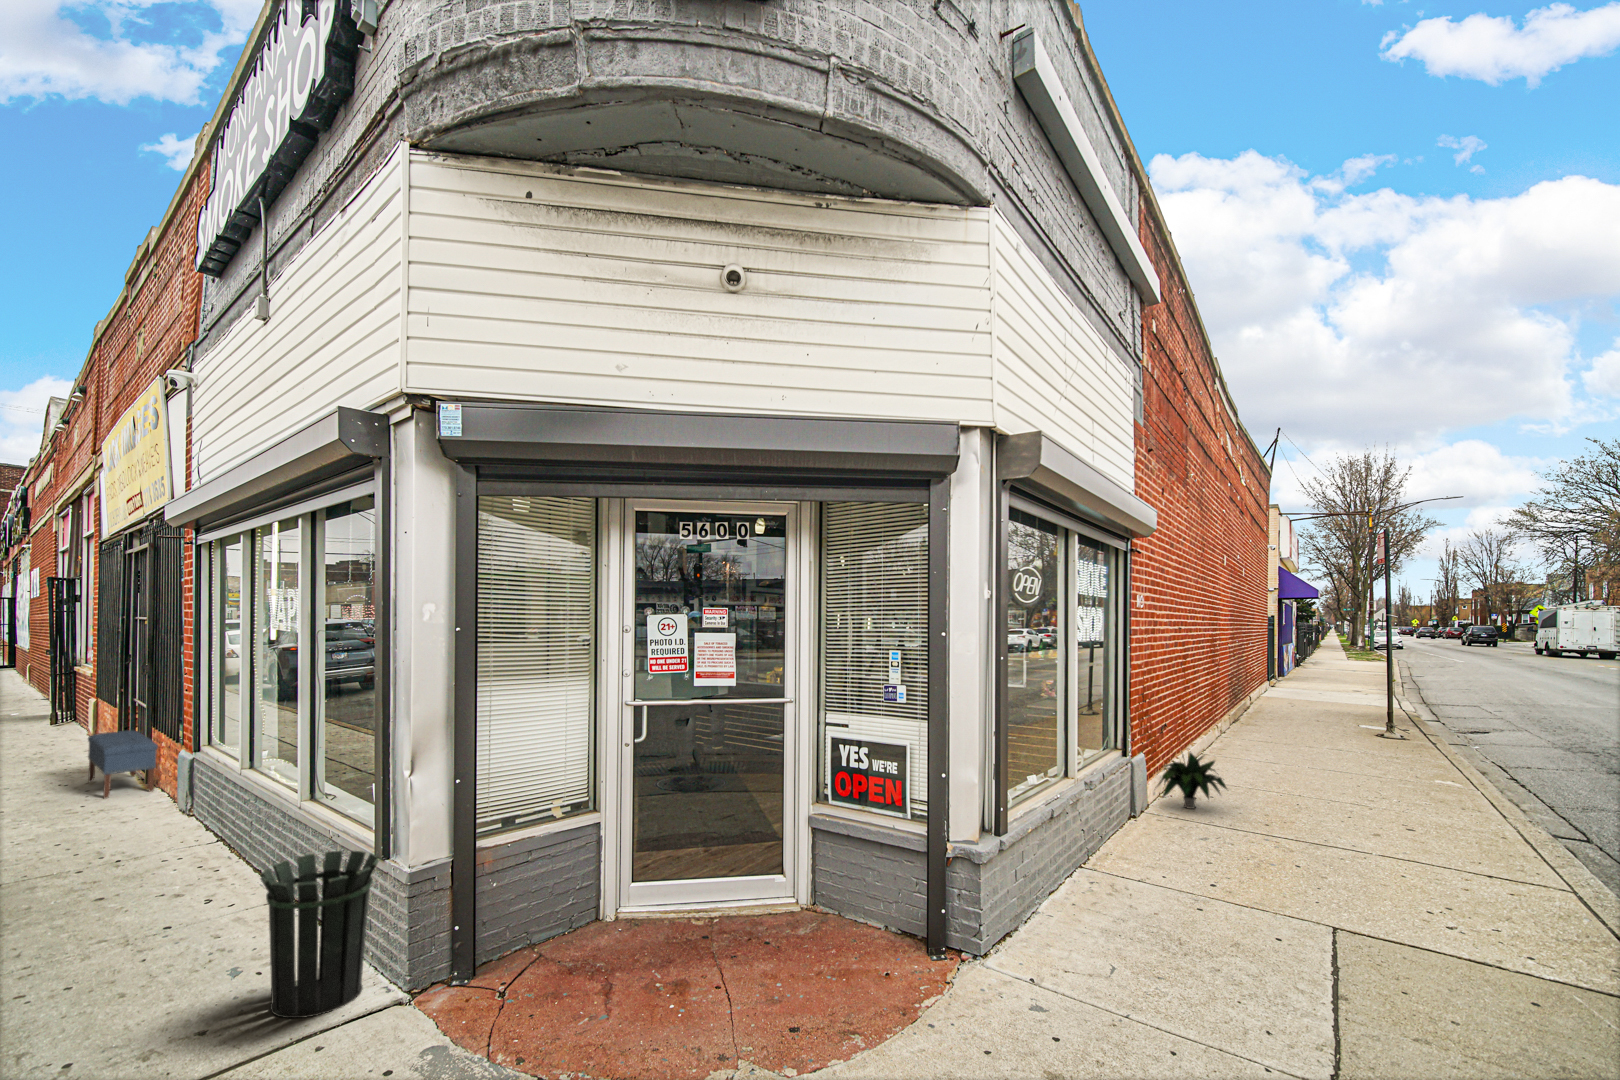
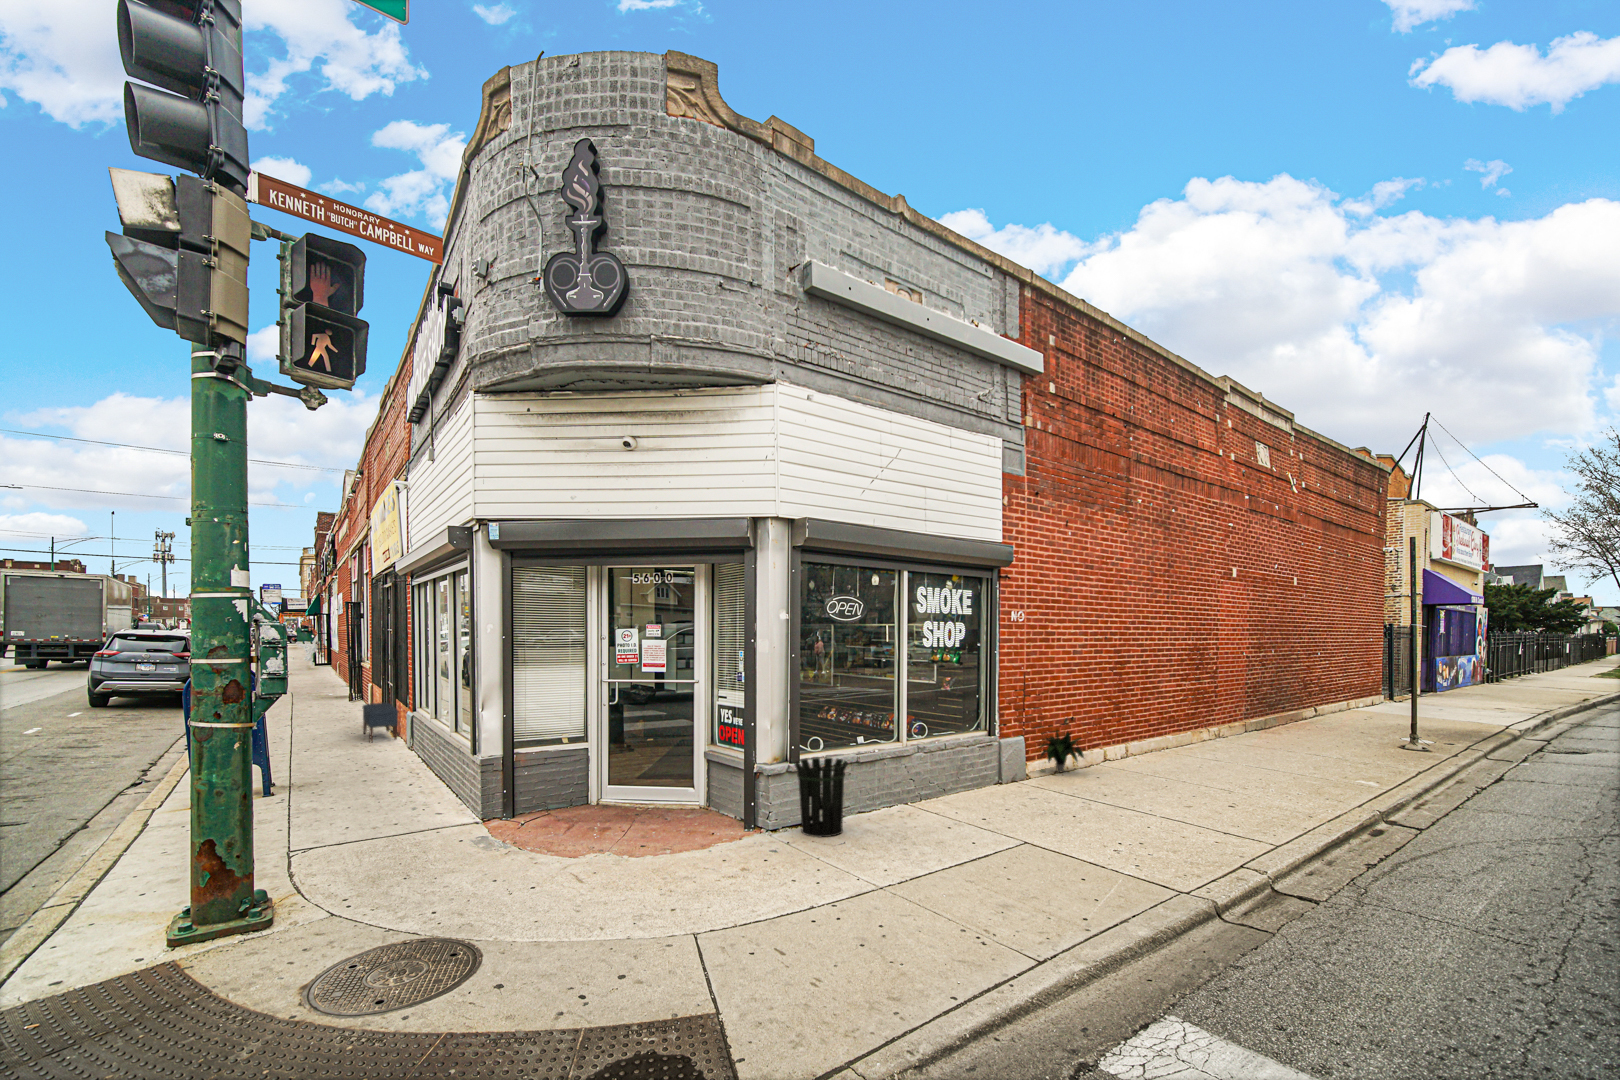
waste bin: present [260,851,379,1018] -> present [794,758,848,837]

